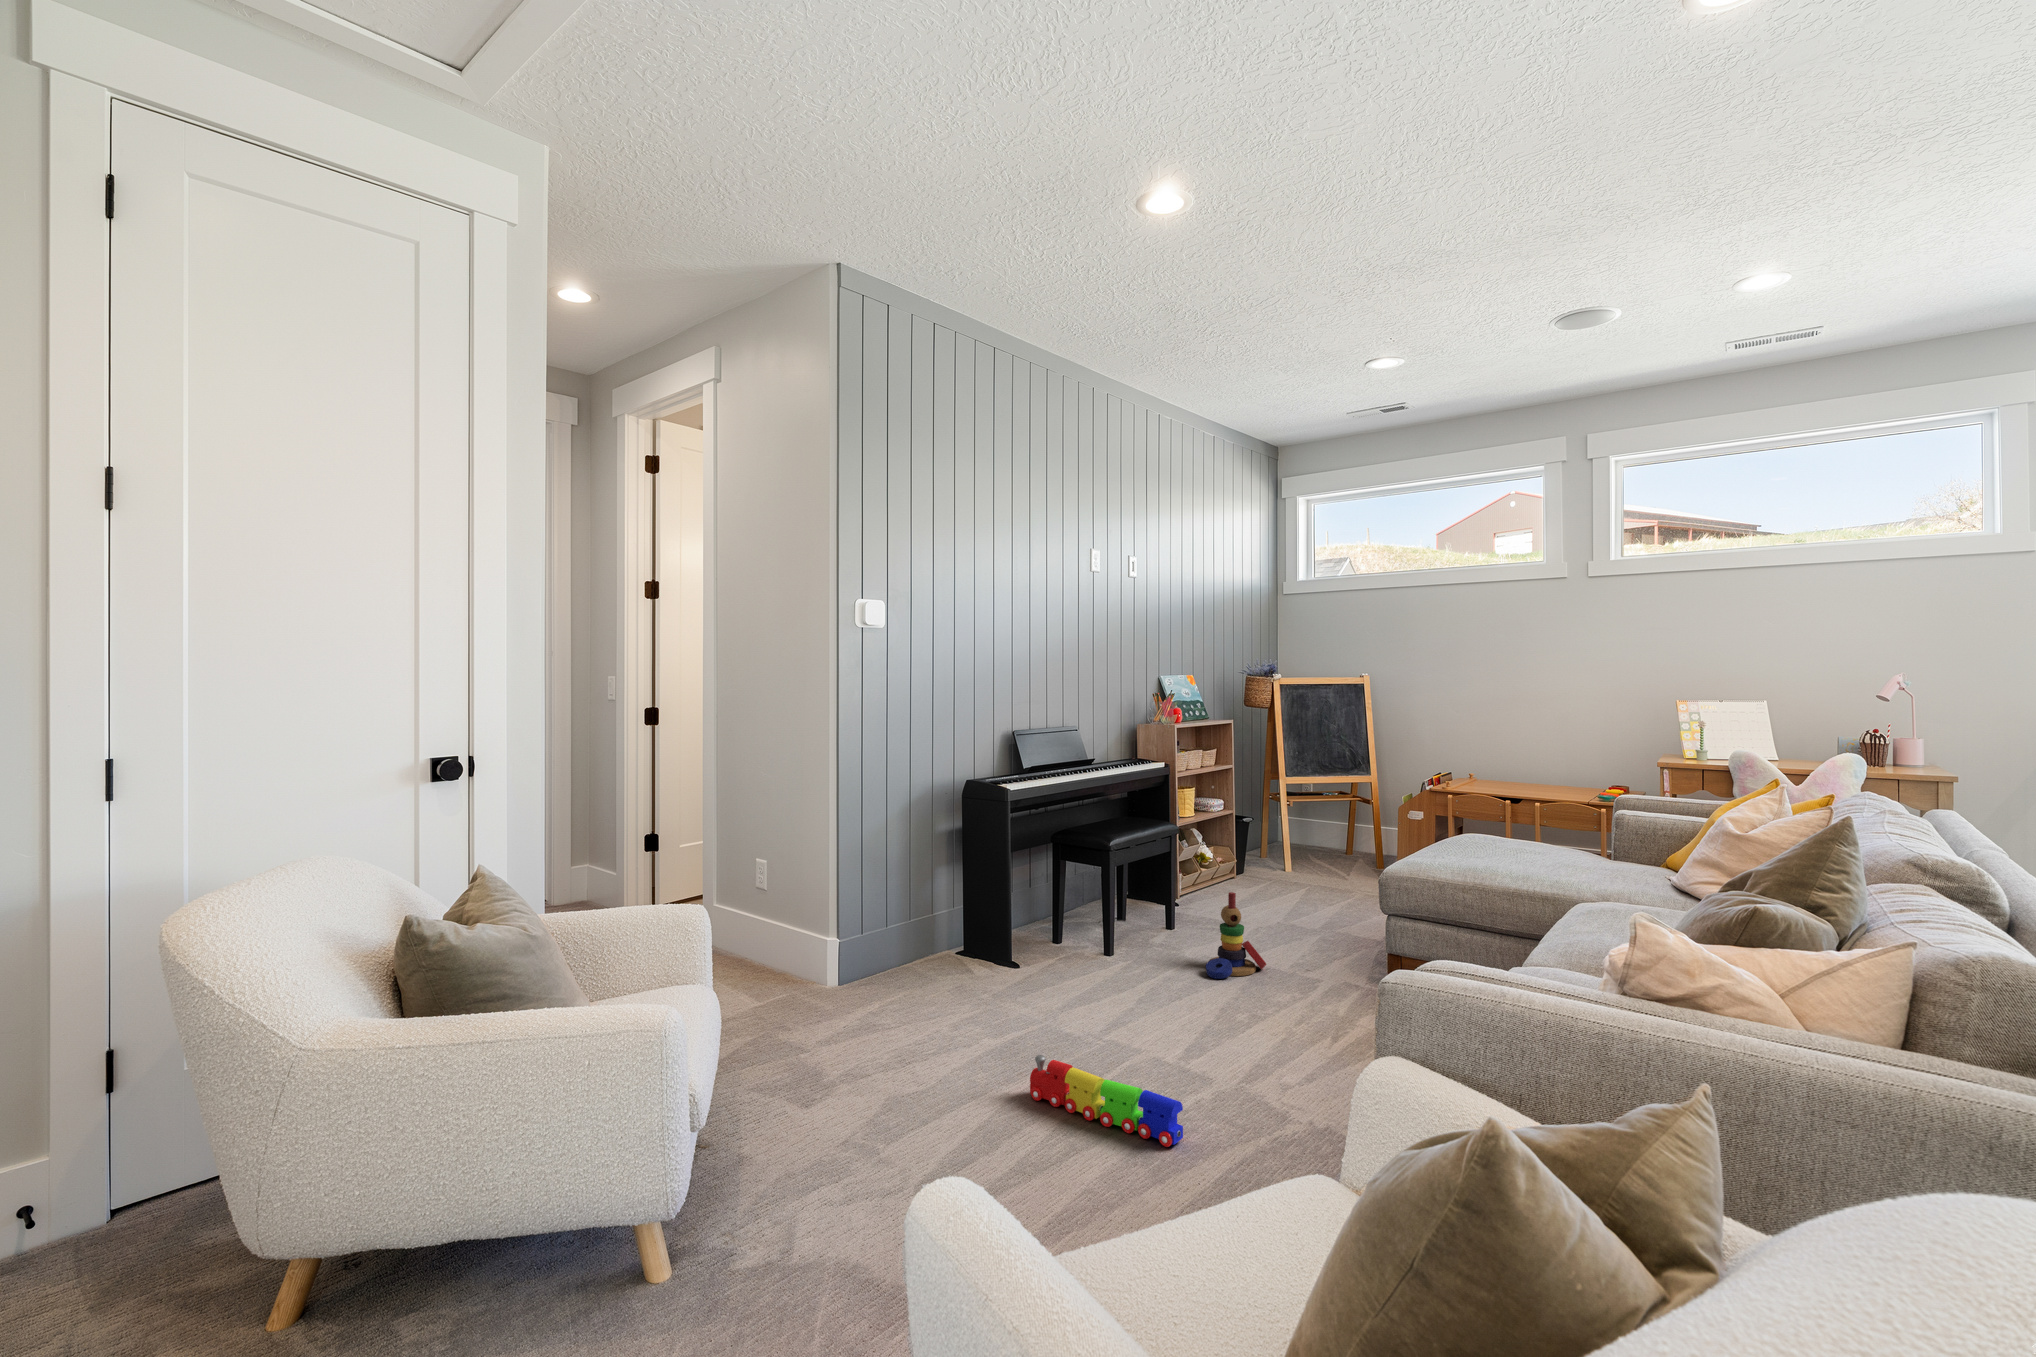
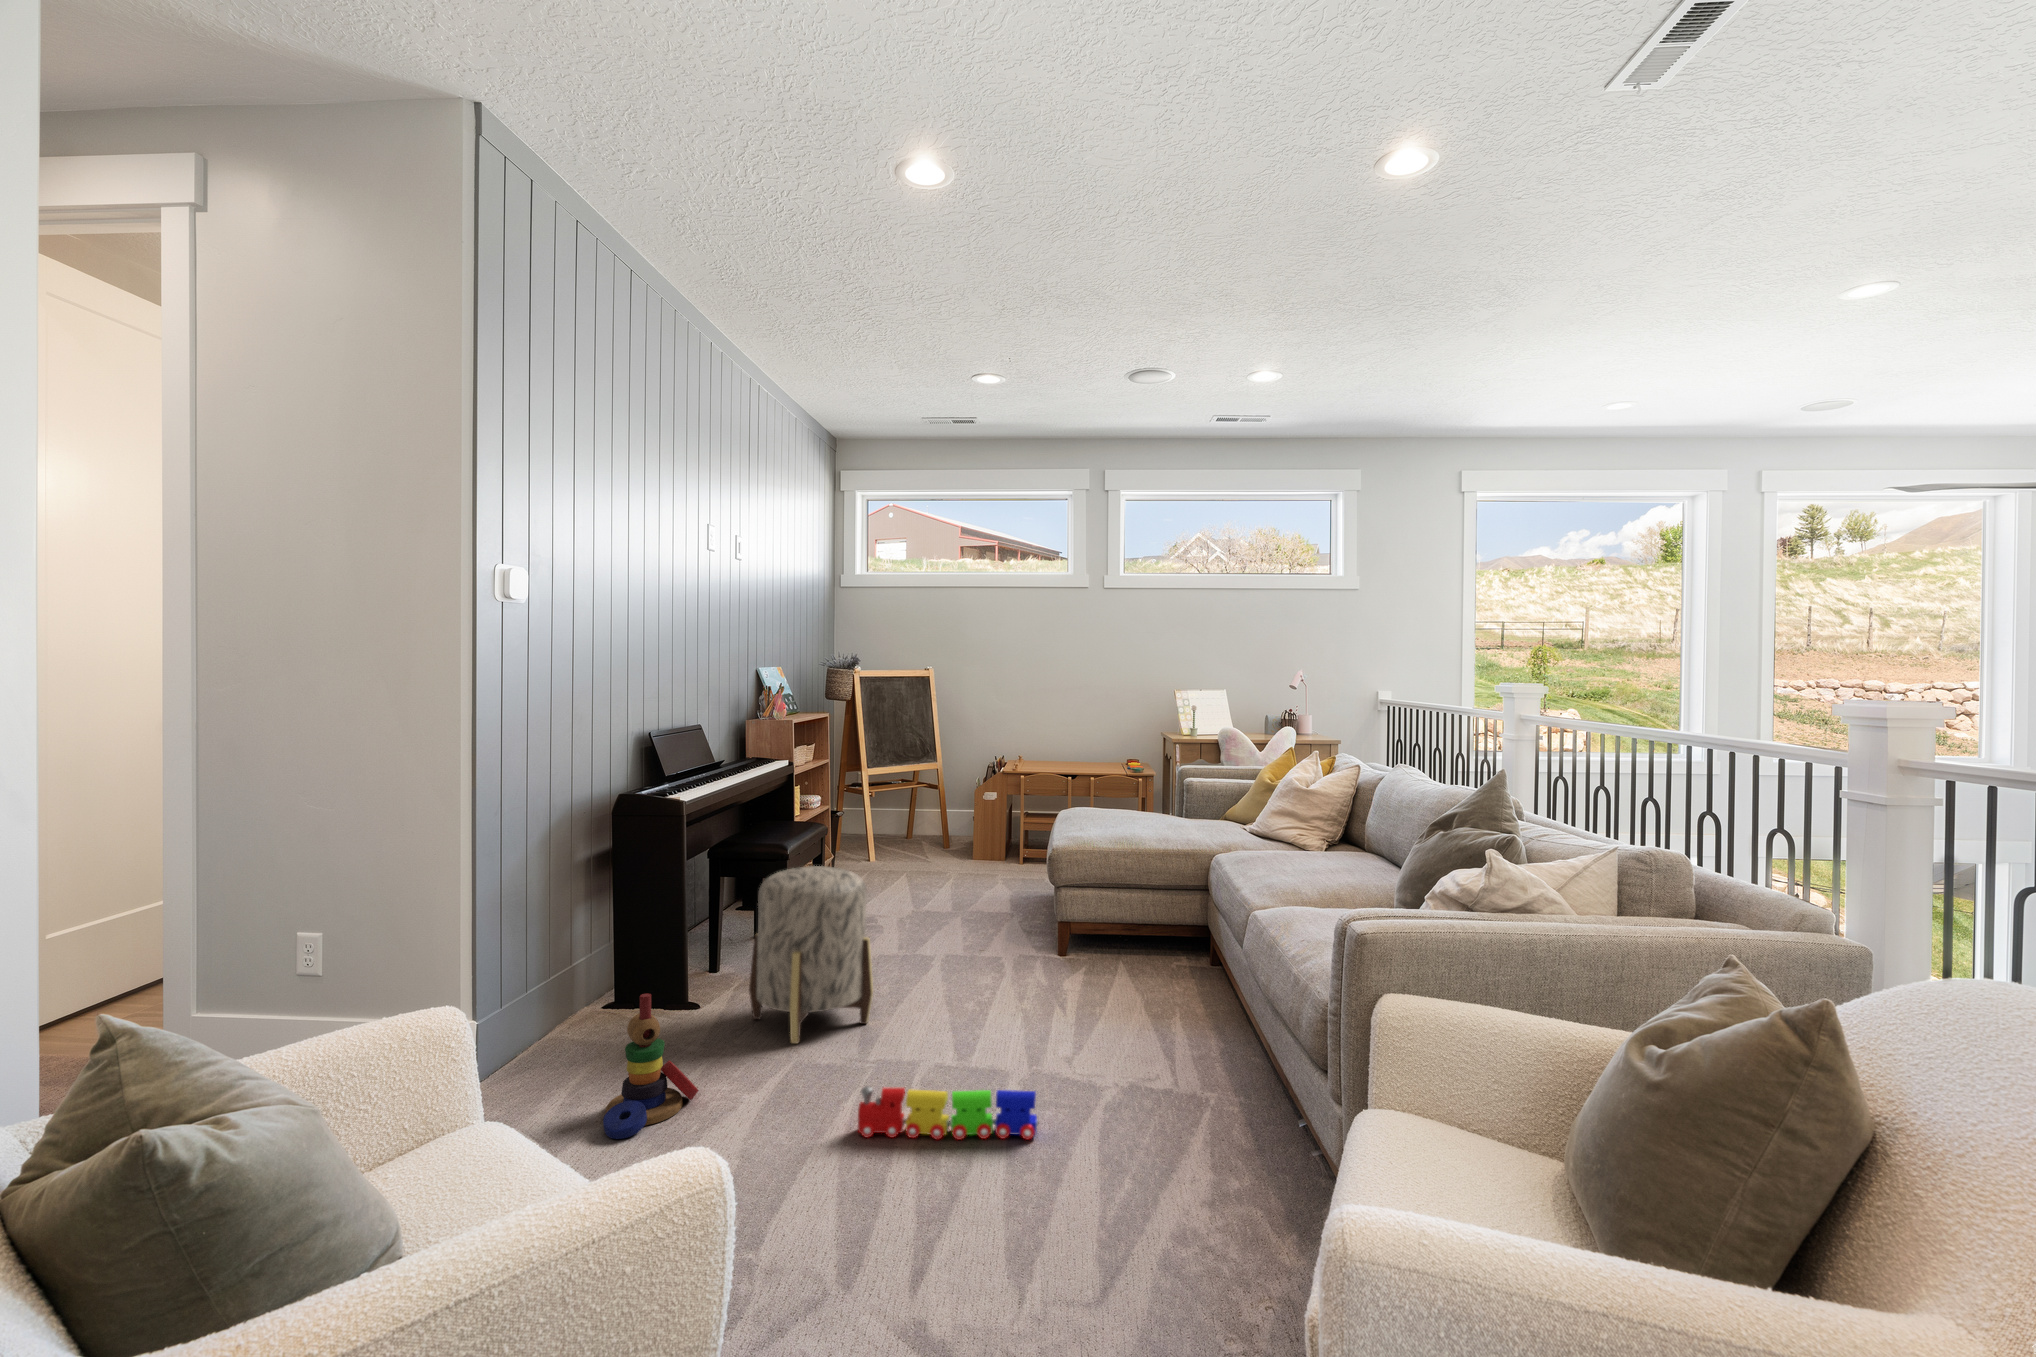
ottoman: none [1042,857,1139,1012] -> present [749,866,873,1044]
stacking toy: present [1206,892,1266,979] -> present [603,994,698,1139]

